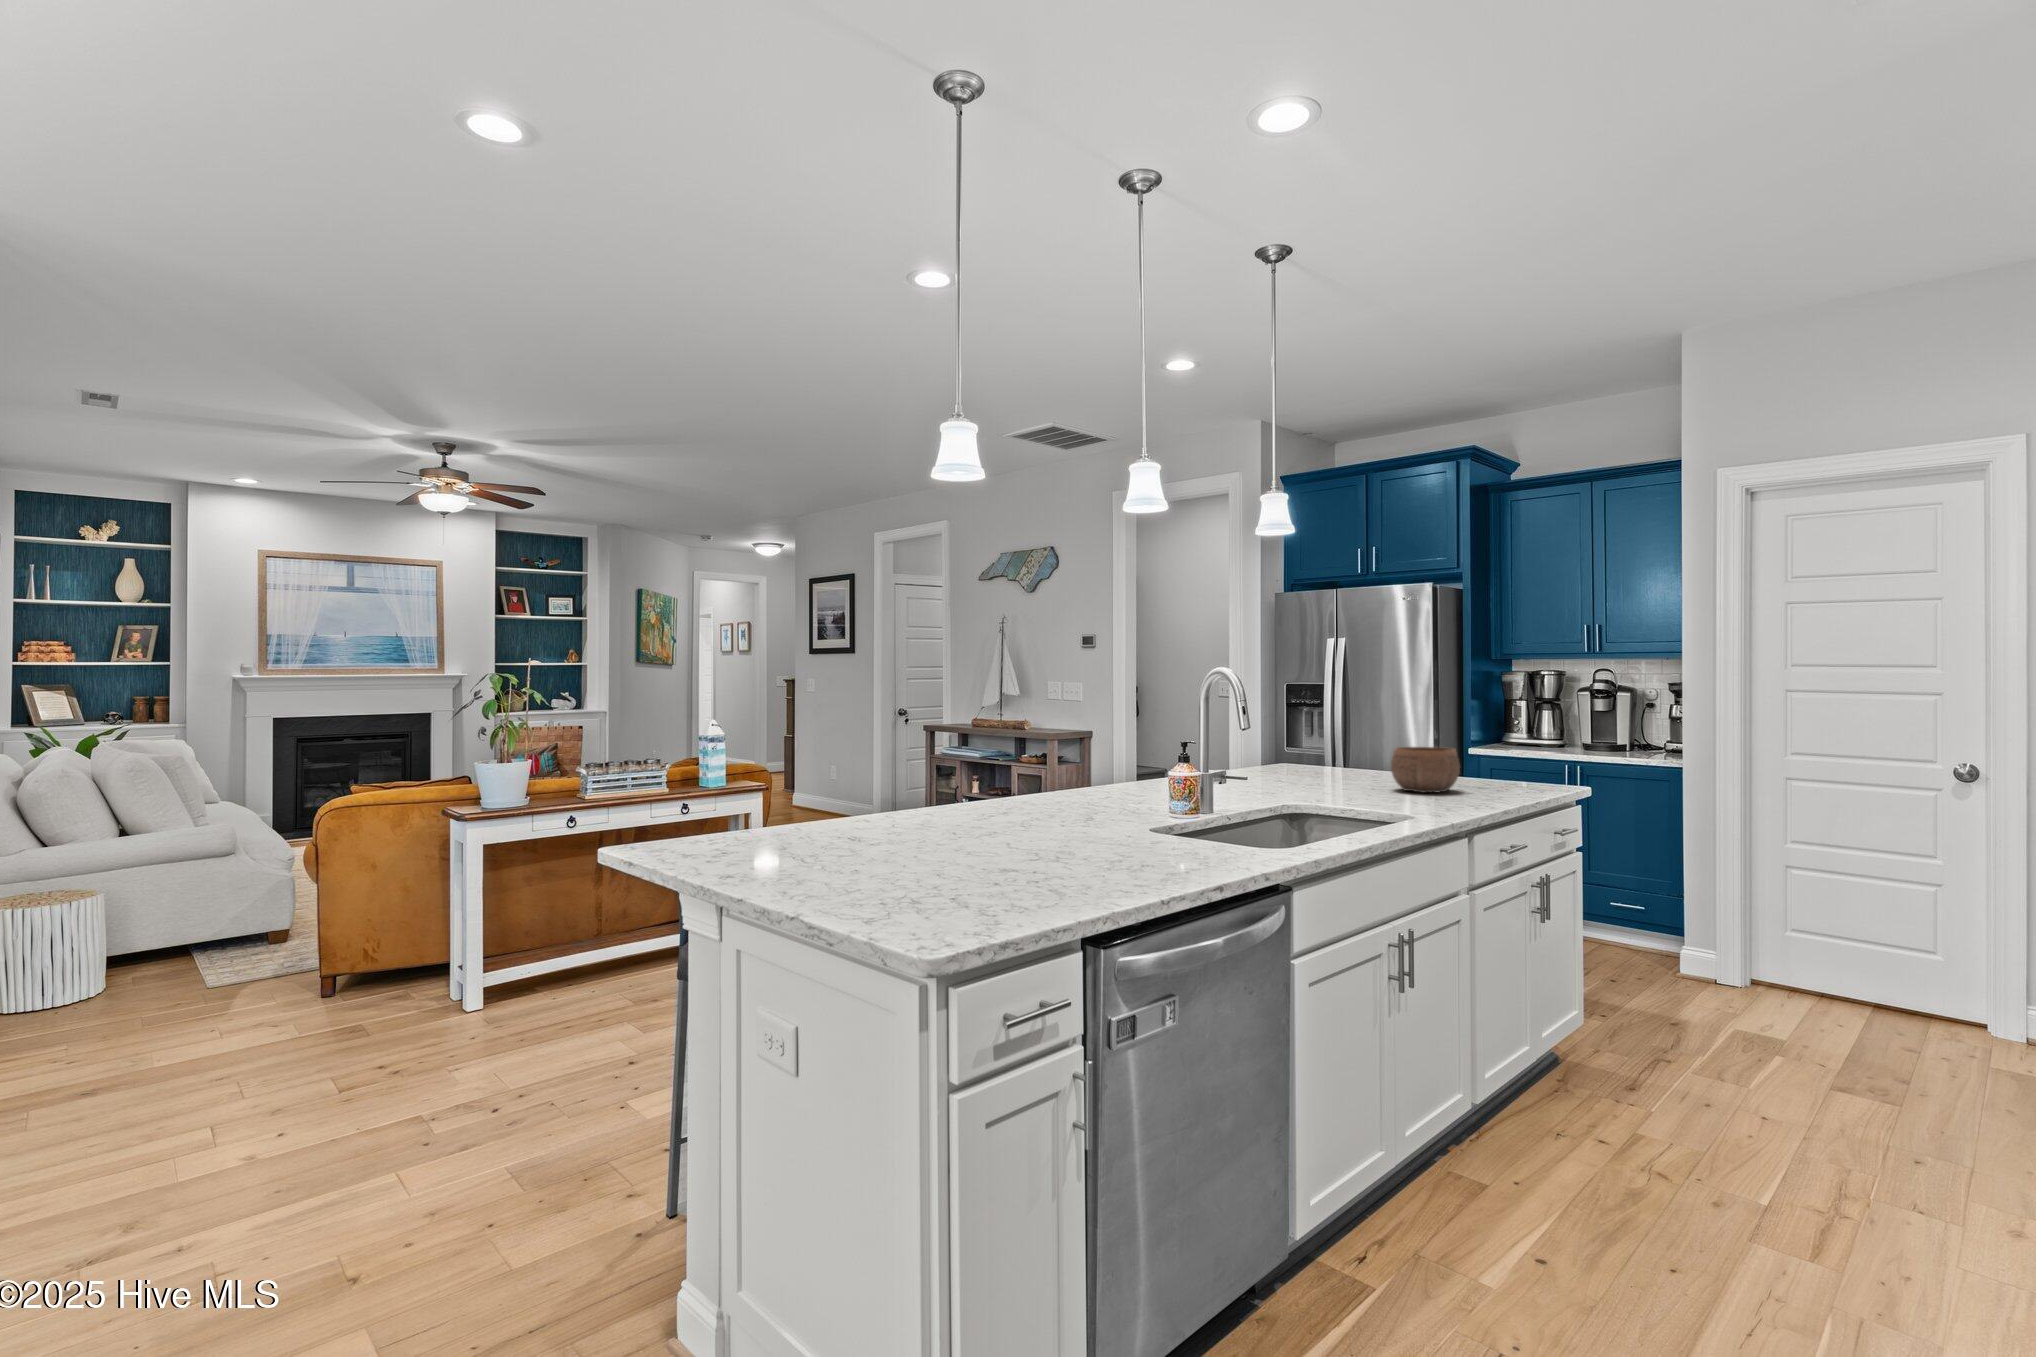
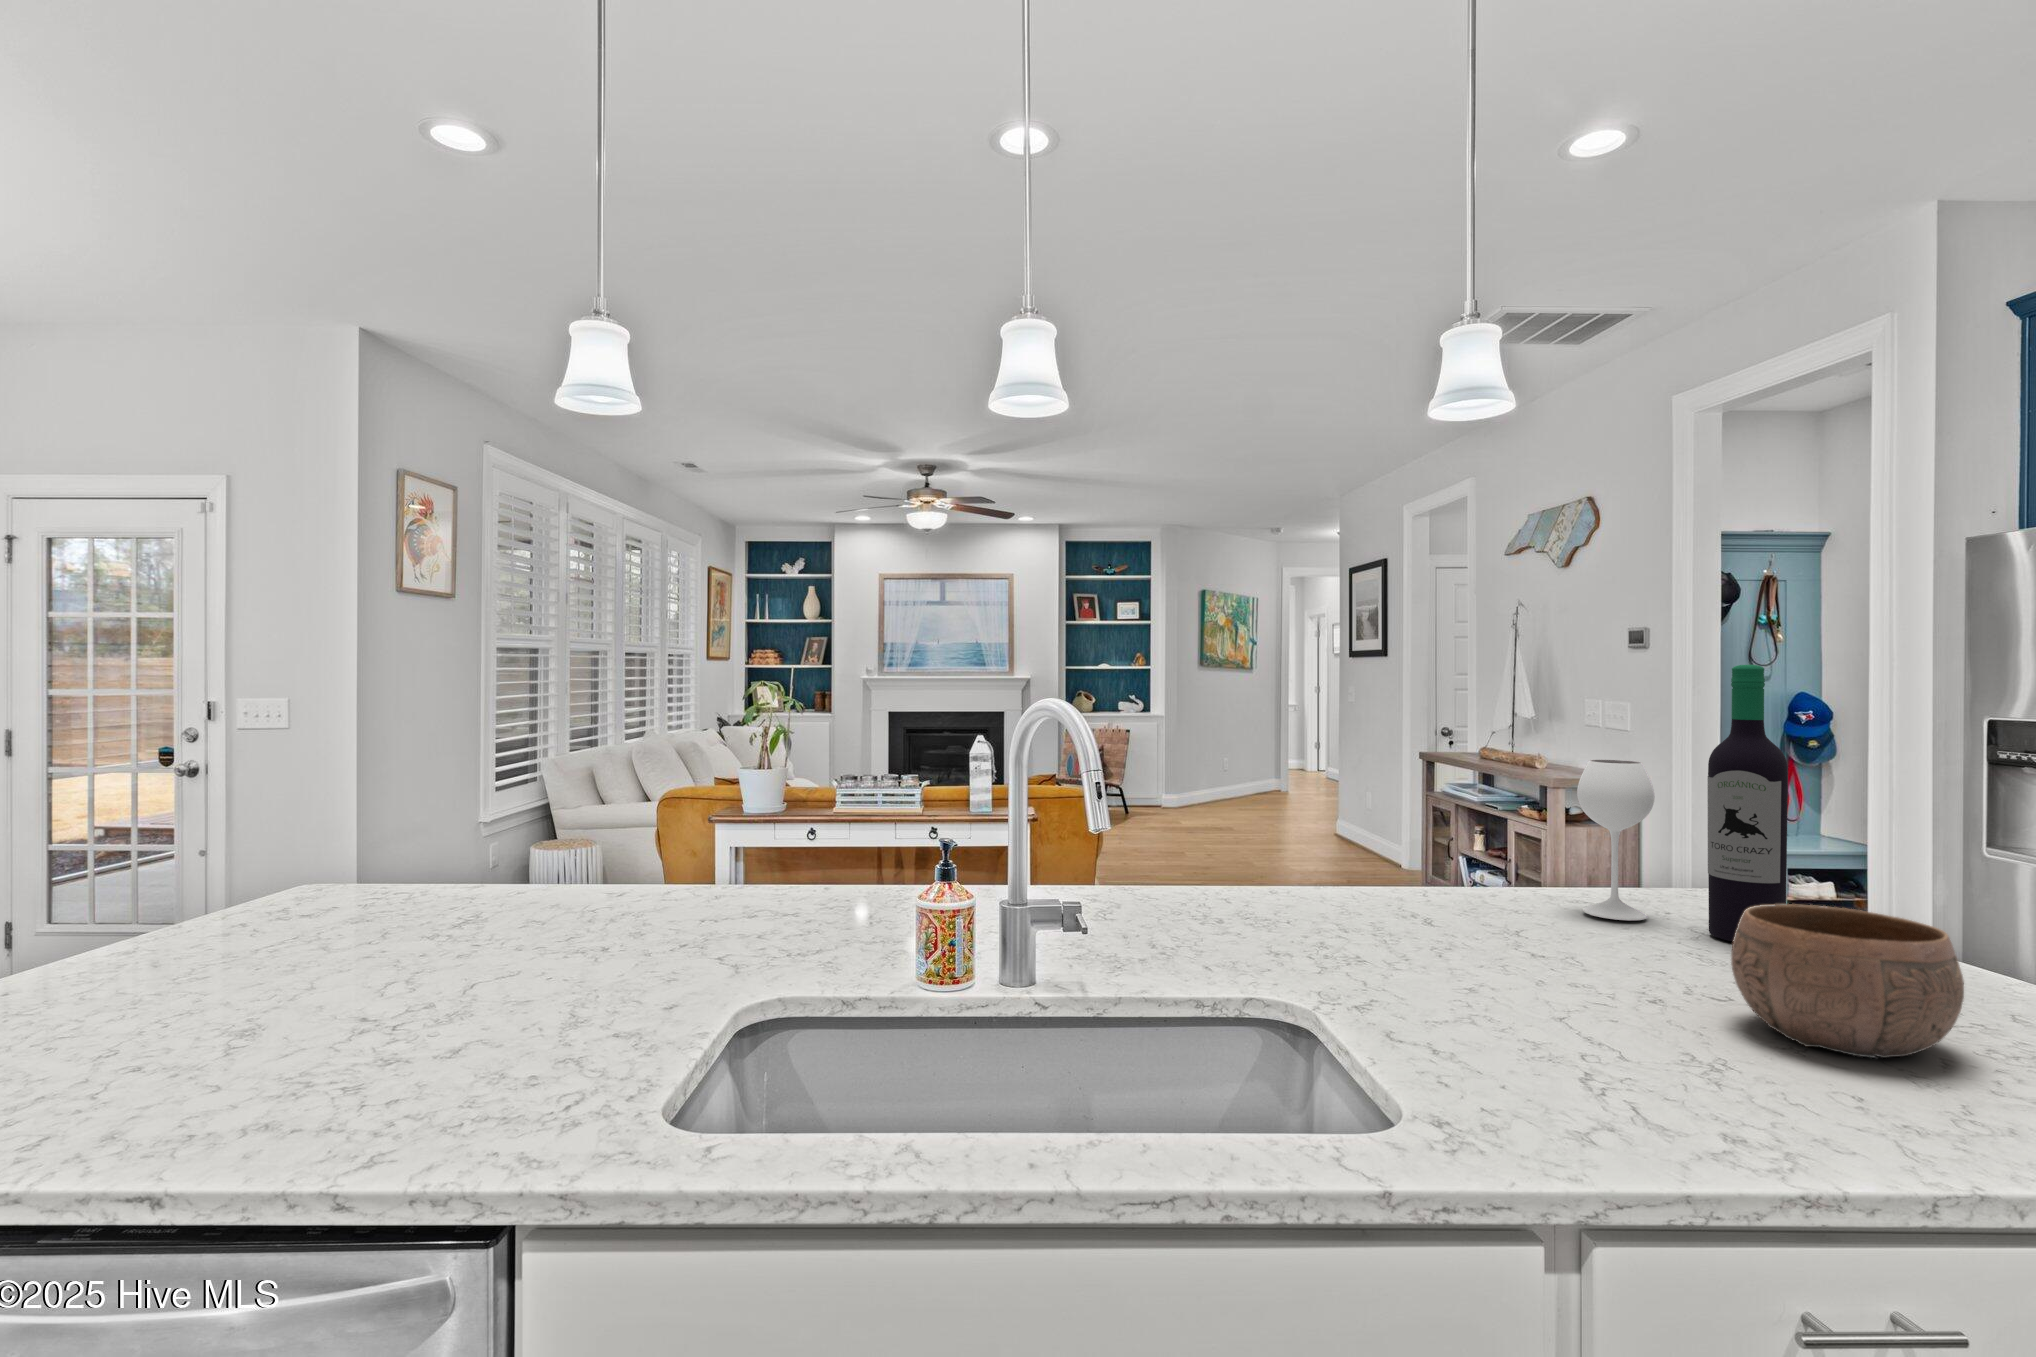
wine bottle: none [1267,657,1352,777] -> present [1577,665,1788,942]

